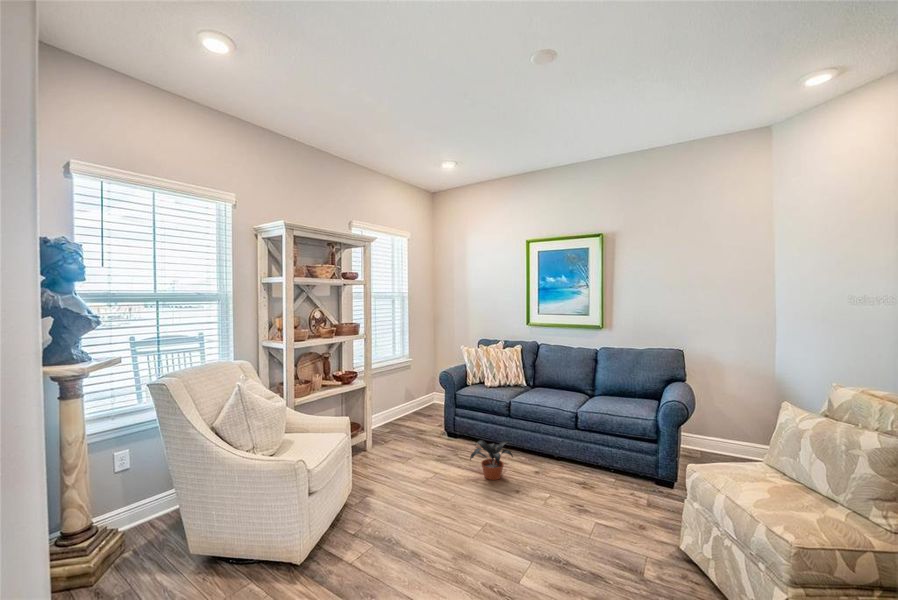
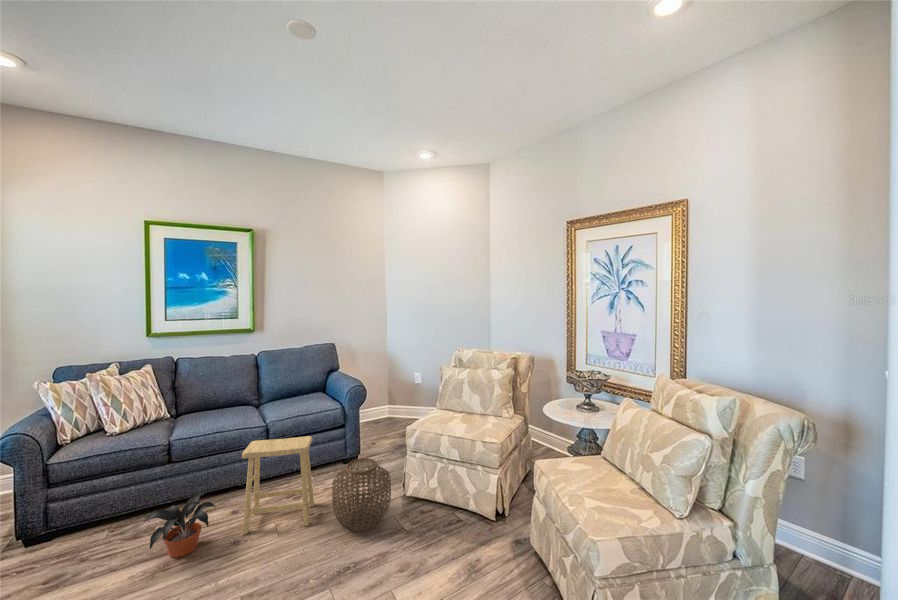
footstool: none [525,417,591,511] -> present [242,436,314,535]
woven basket: none [577,468,646,551] -> present [332,458,391,533]

